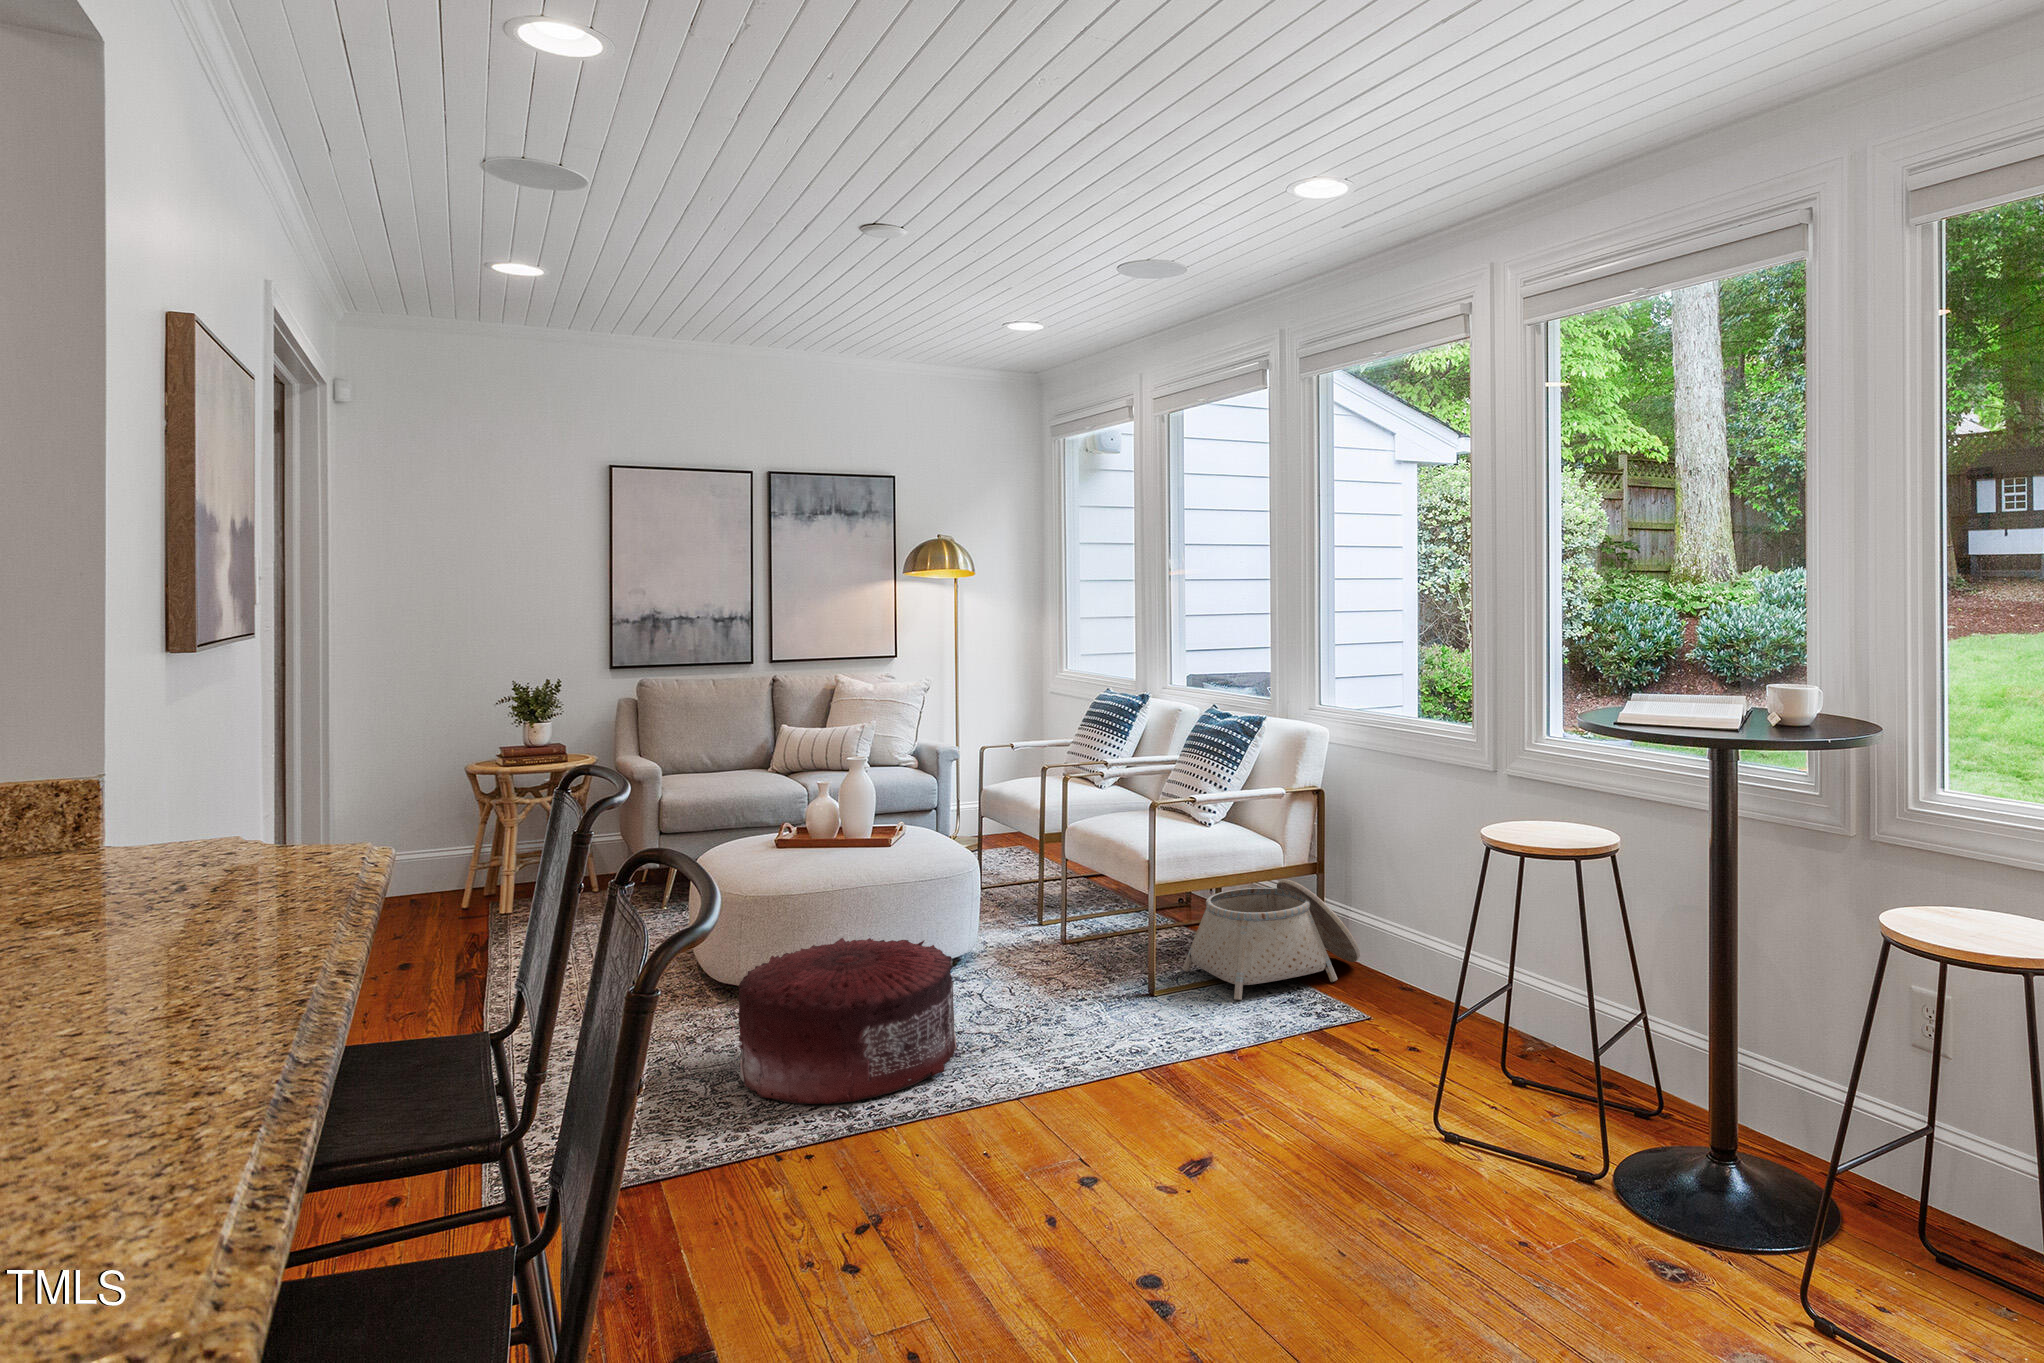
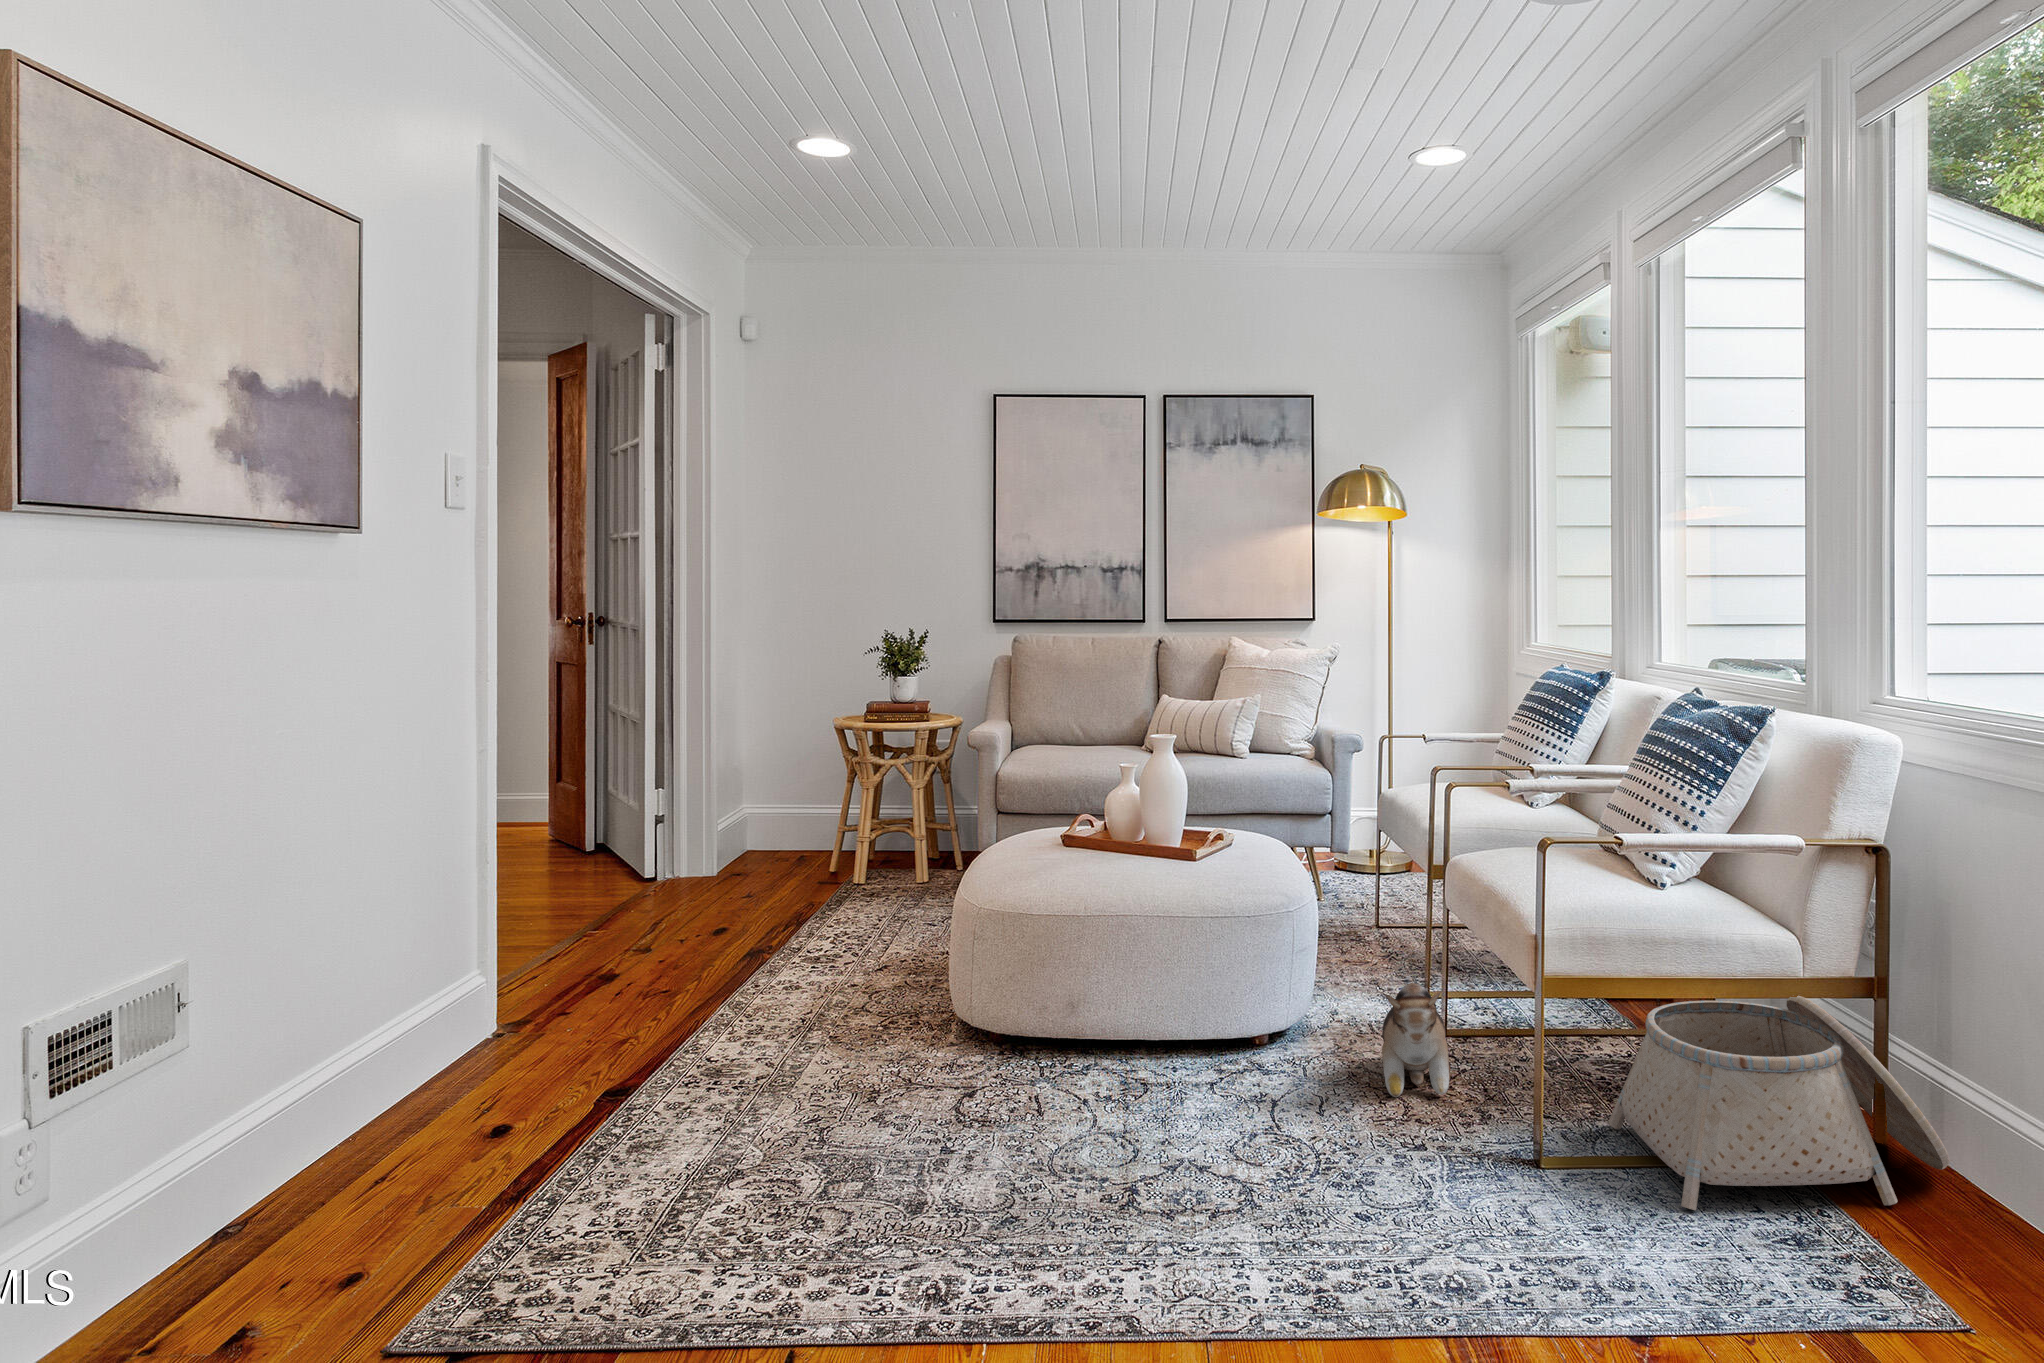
plush toy: none [1037,903,1084,977] -> present [1382,983,1451,1097]
pouf: present [738,938,957,1104] -> none [837,995,1173,1283]

